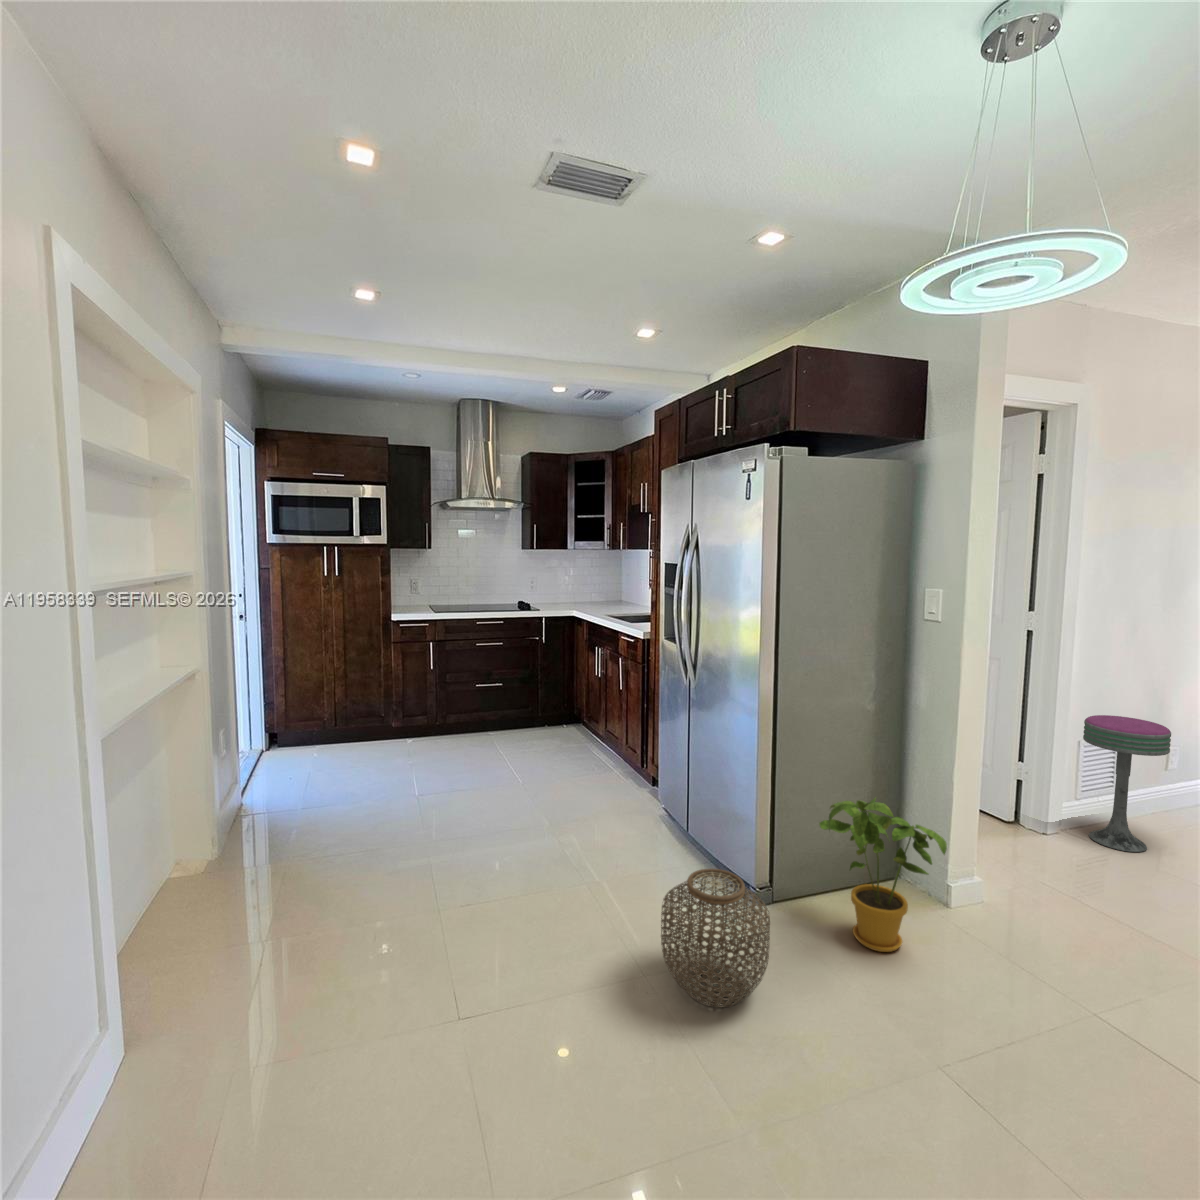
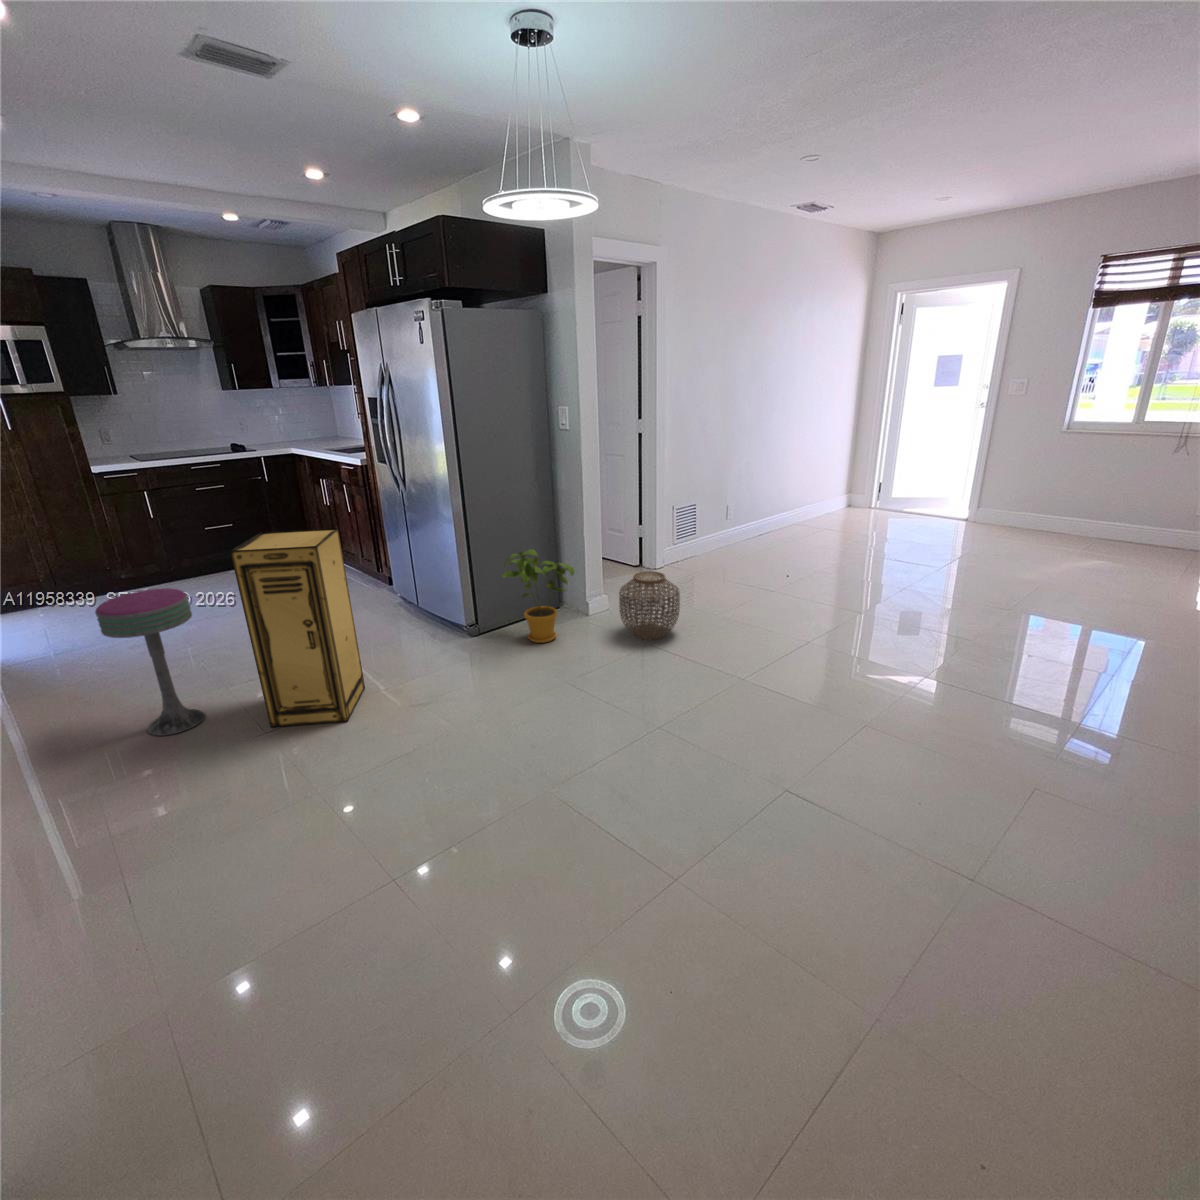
bar stool: present [1083,715,1171,852] -> present [95,588,205,736]
storage cabinet: none [465,726,608,1047] -> present [230,528,365,727]
woven basket: present [661,869,770,1007] -> present [619,571,680,640]

